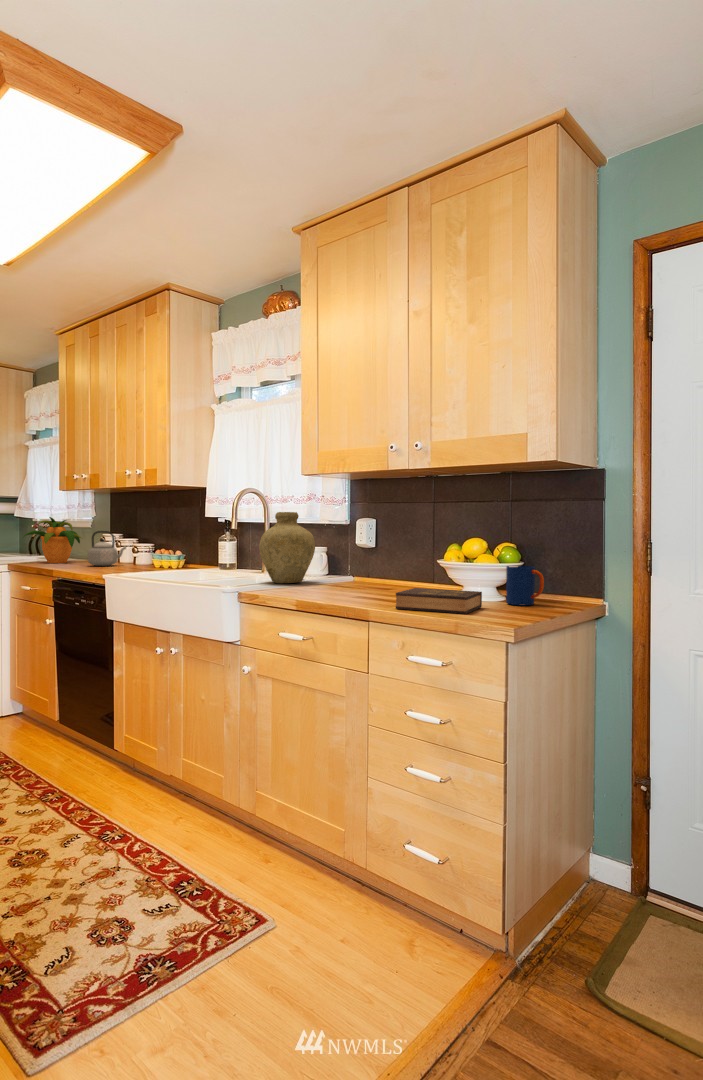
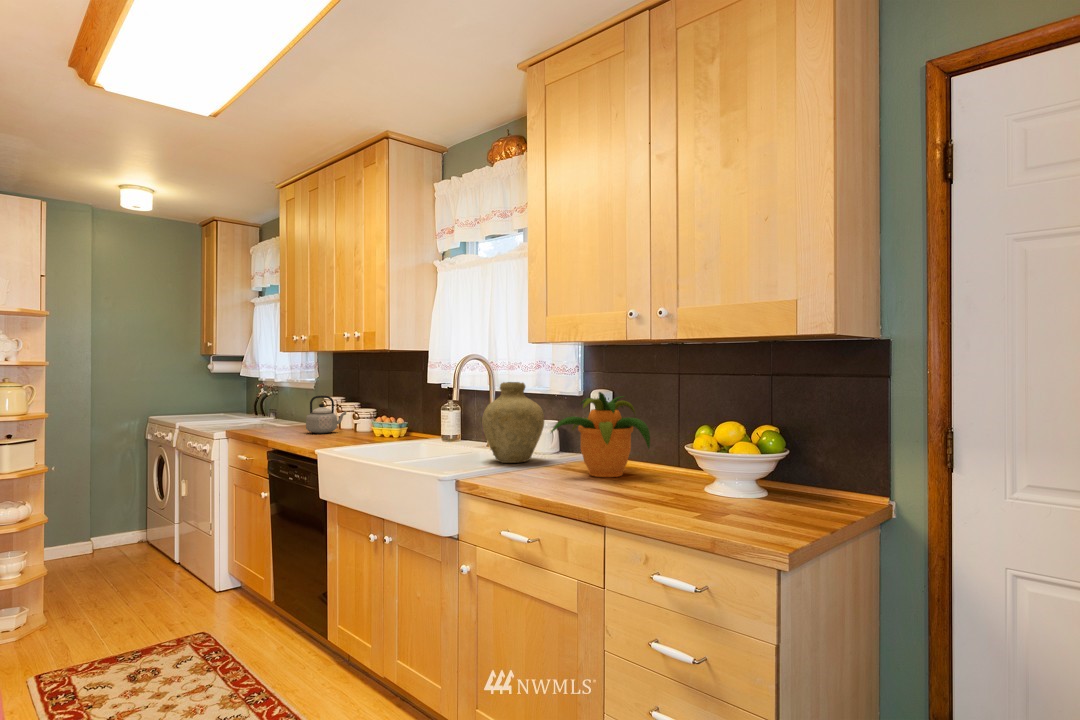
potted plant: present [23,517,81,563] -> present [551,392,650,477]
mug: present [506,566,544,605] -> none [770,455,817,506]
hardback book: present [396,588,482,614] -> none [636,483,741,523]

